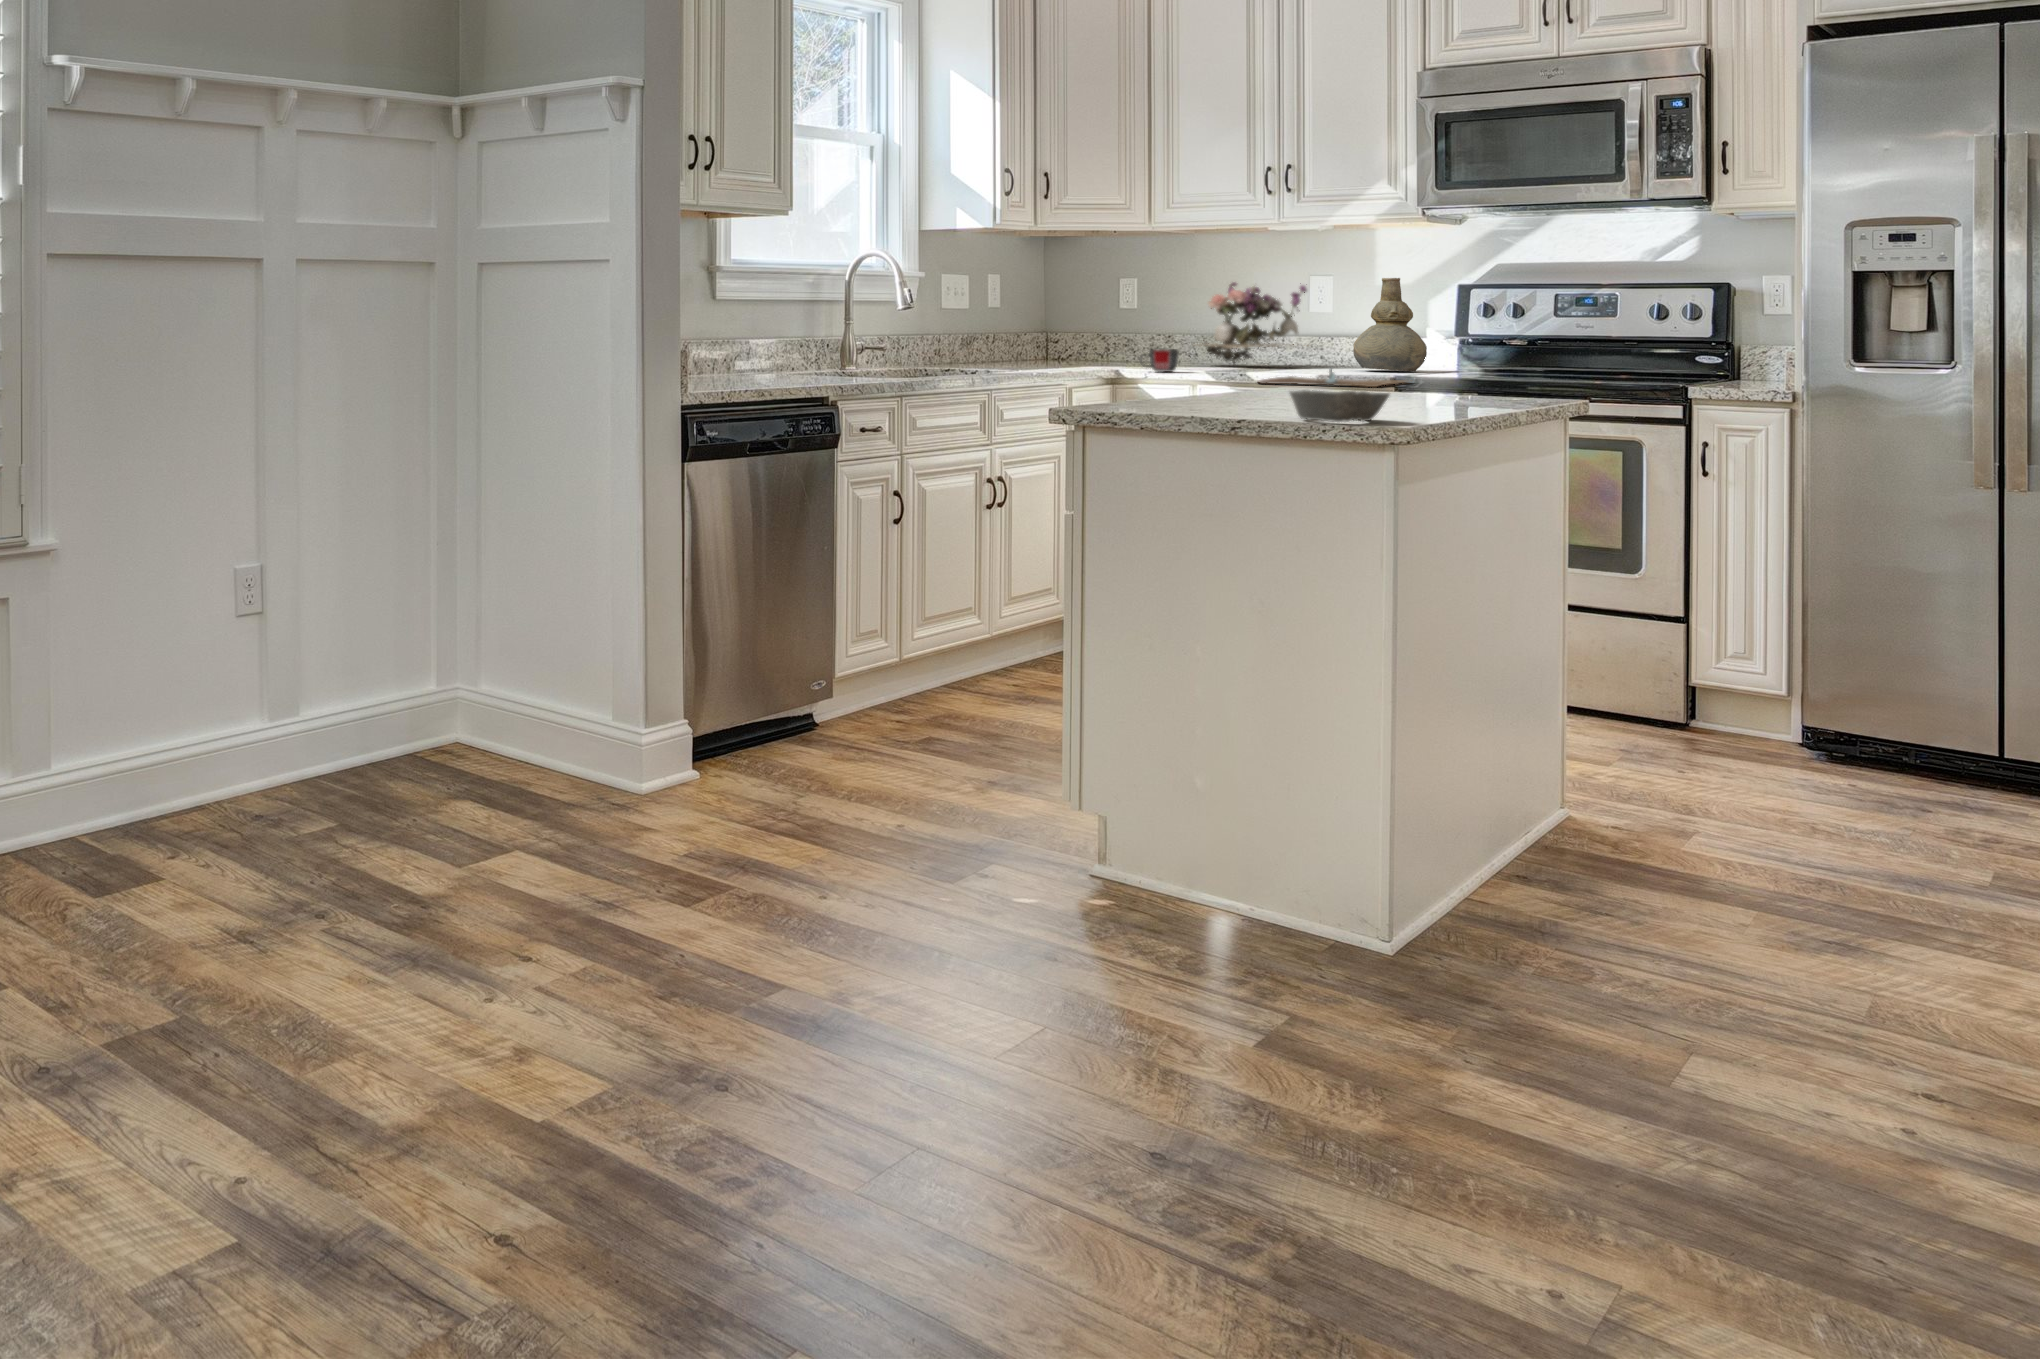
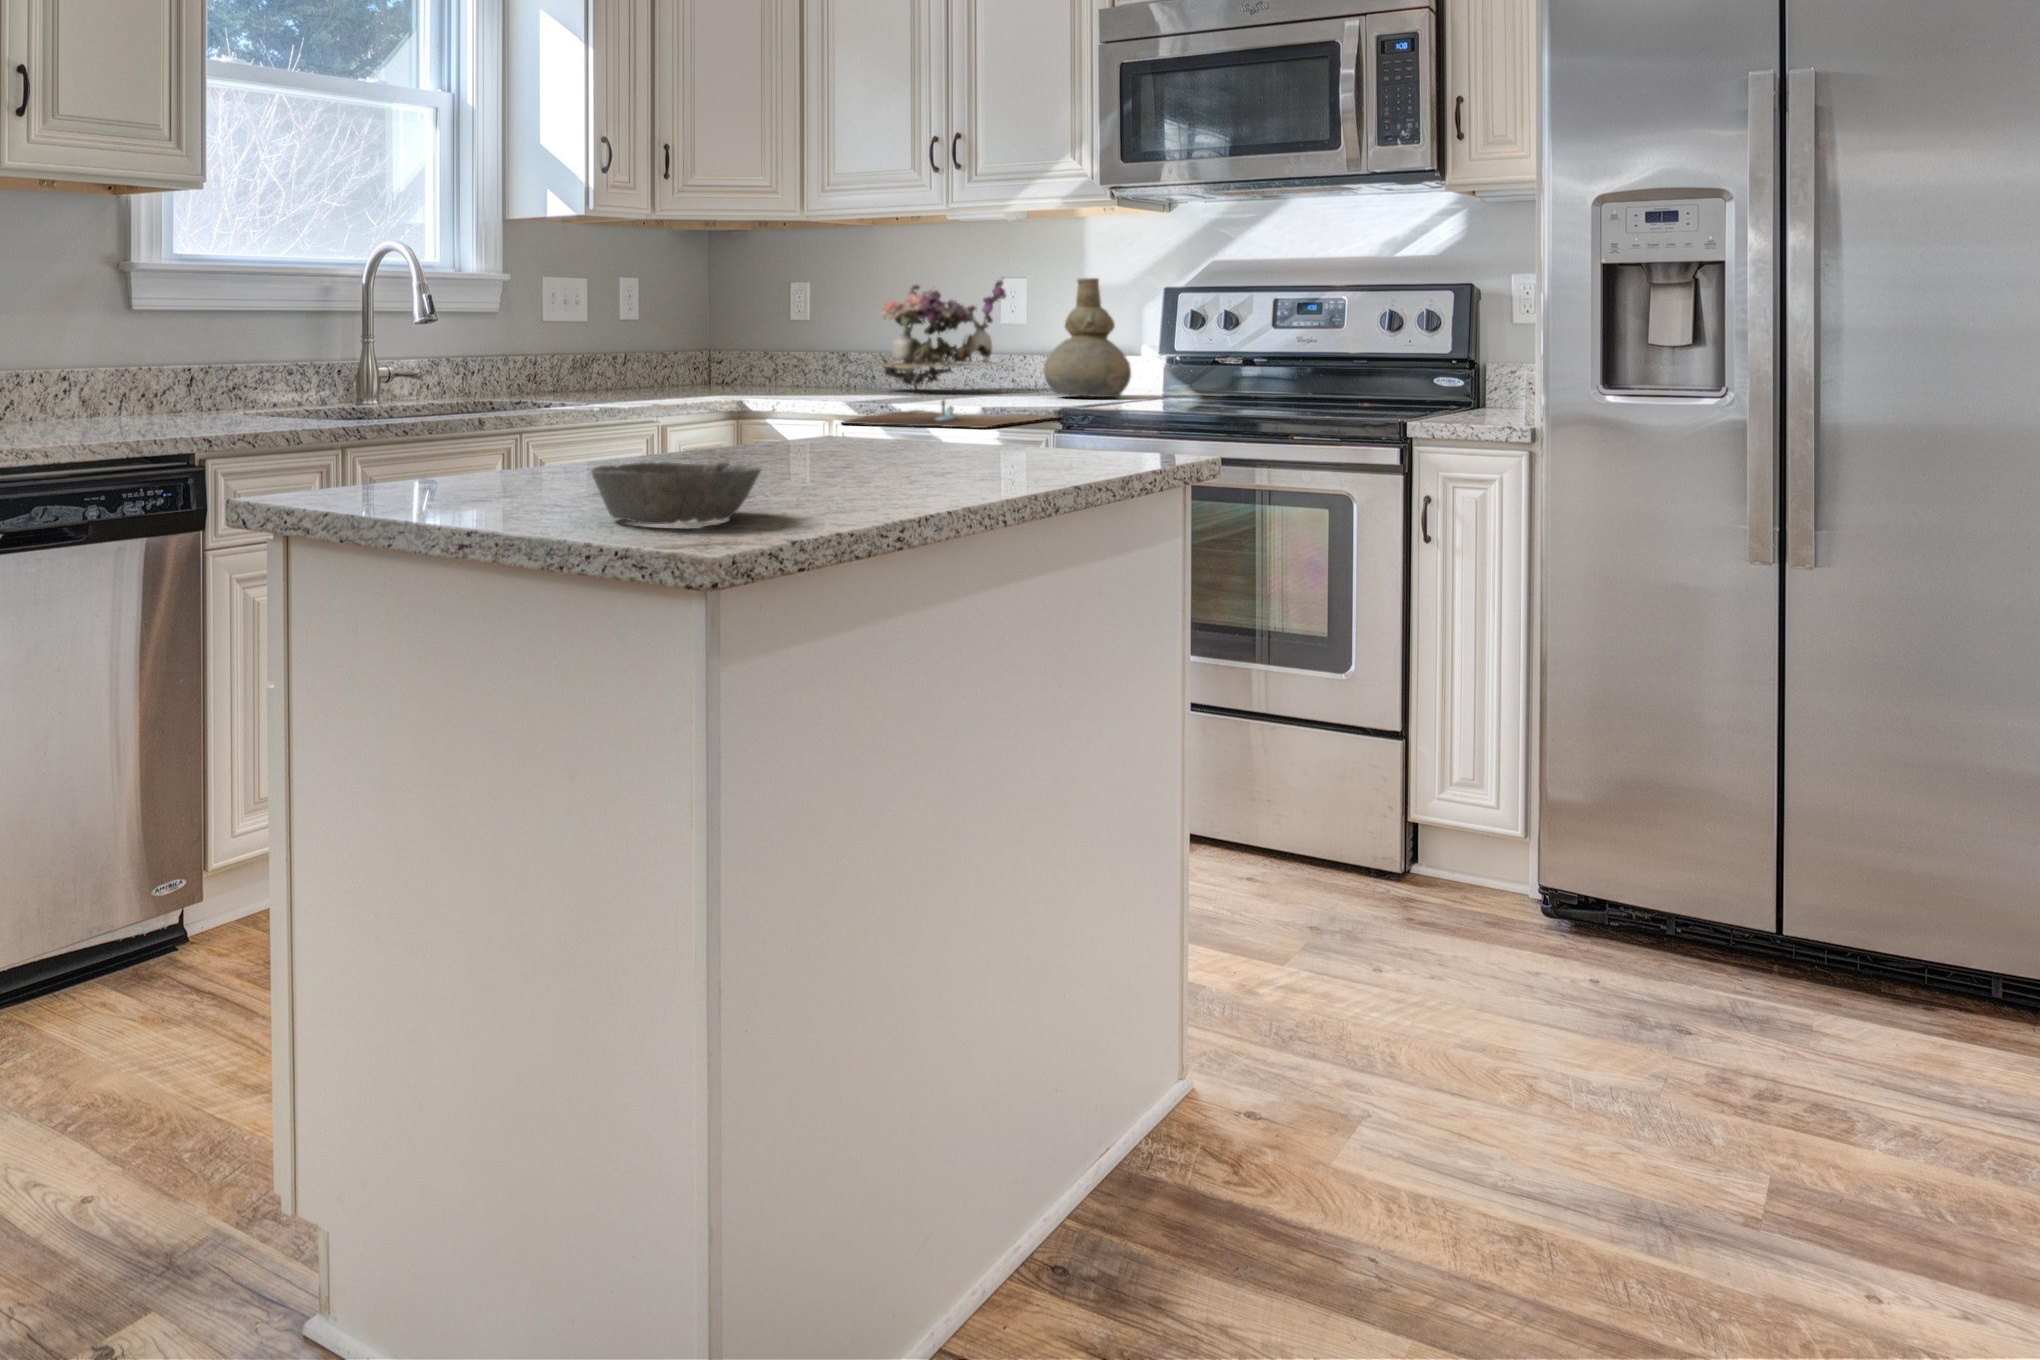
mug: present [1140,349,1179,372] -> none [756,372,805,403]

